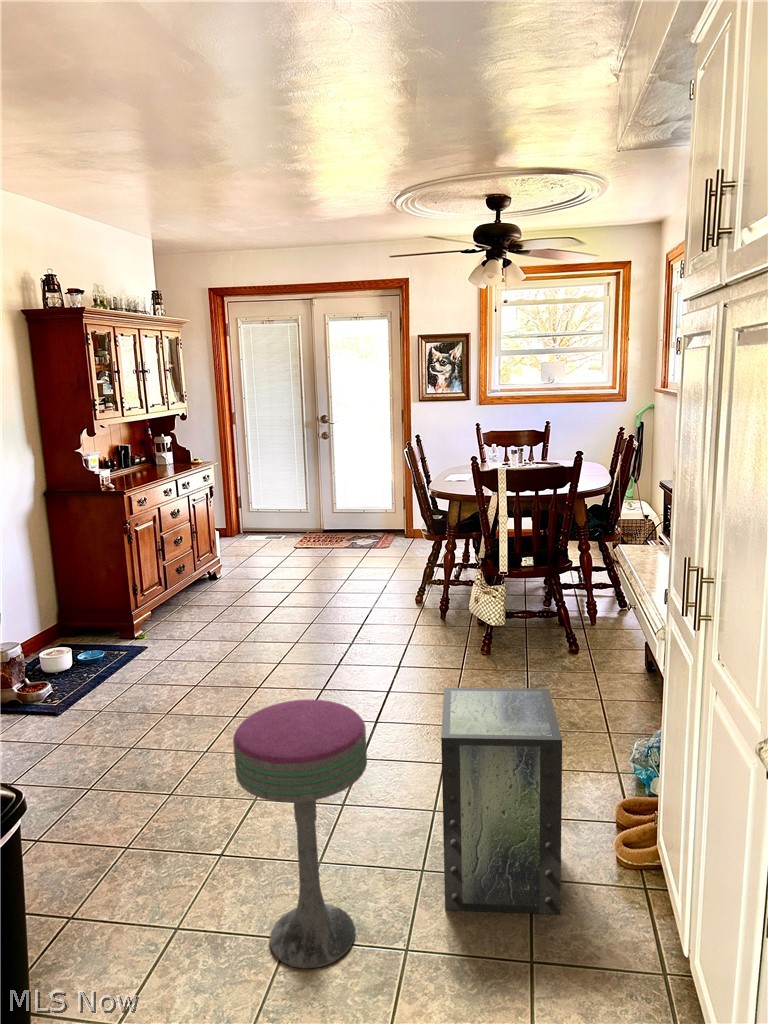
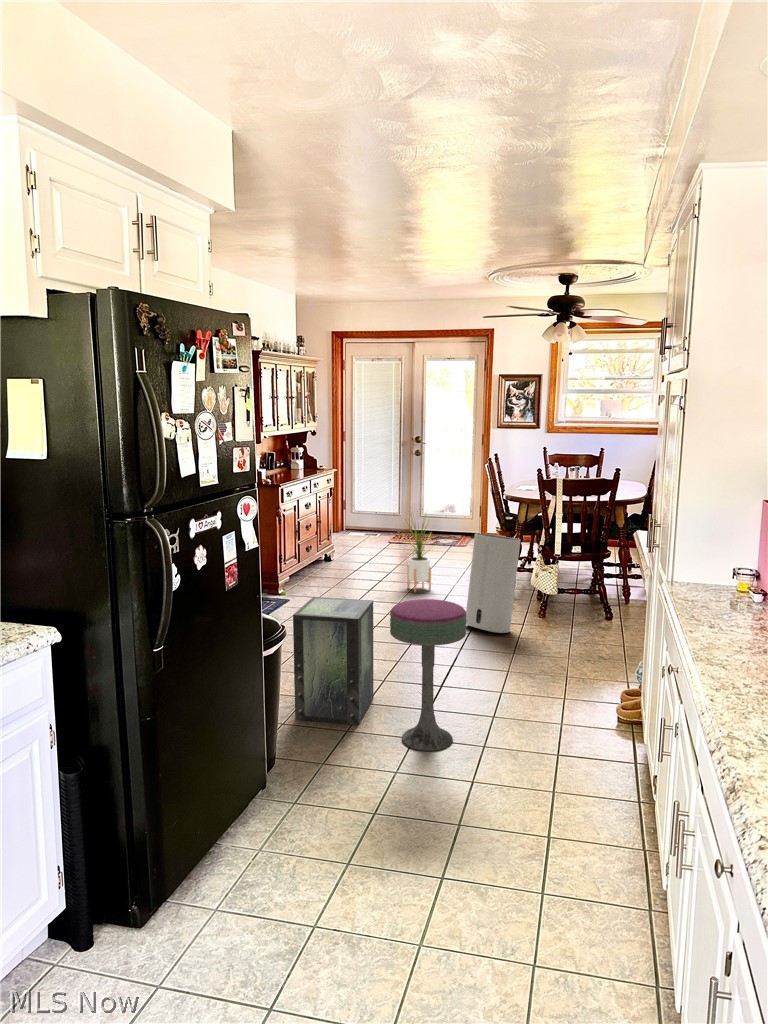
house plant: none [290,510,350,624] -> present [407,516,431,592]
air purifier: none [383,550,453,688] -> present [466,534,521,633]
storage box: present [441,688,562,914] -> present [293,597,374,725]

